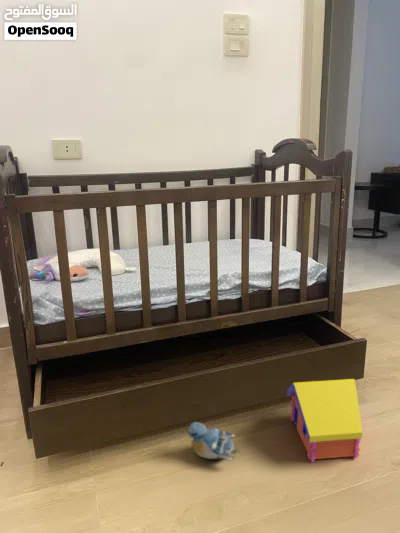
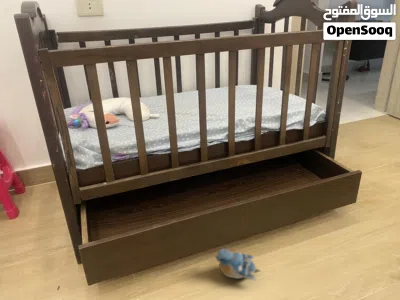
toy house: present [287,379,362,462] -> none [295,208,367,278]

